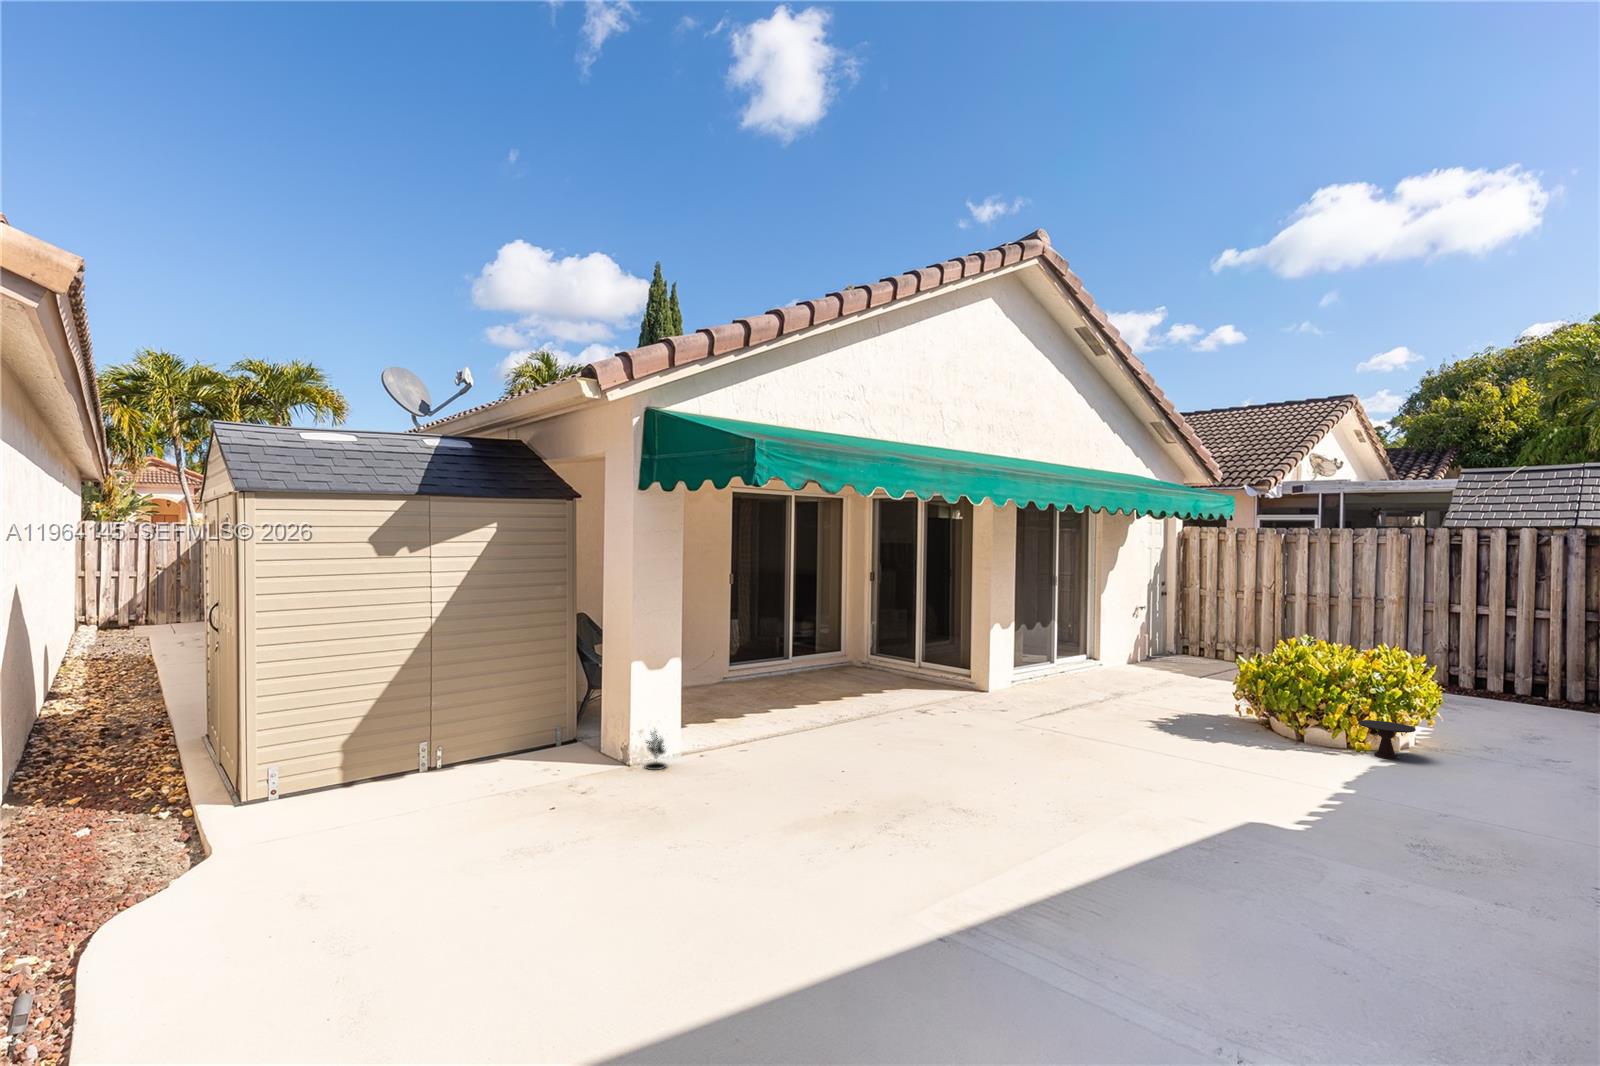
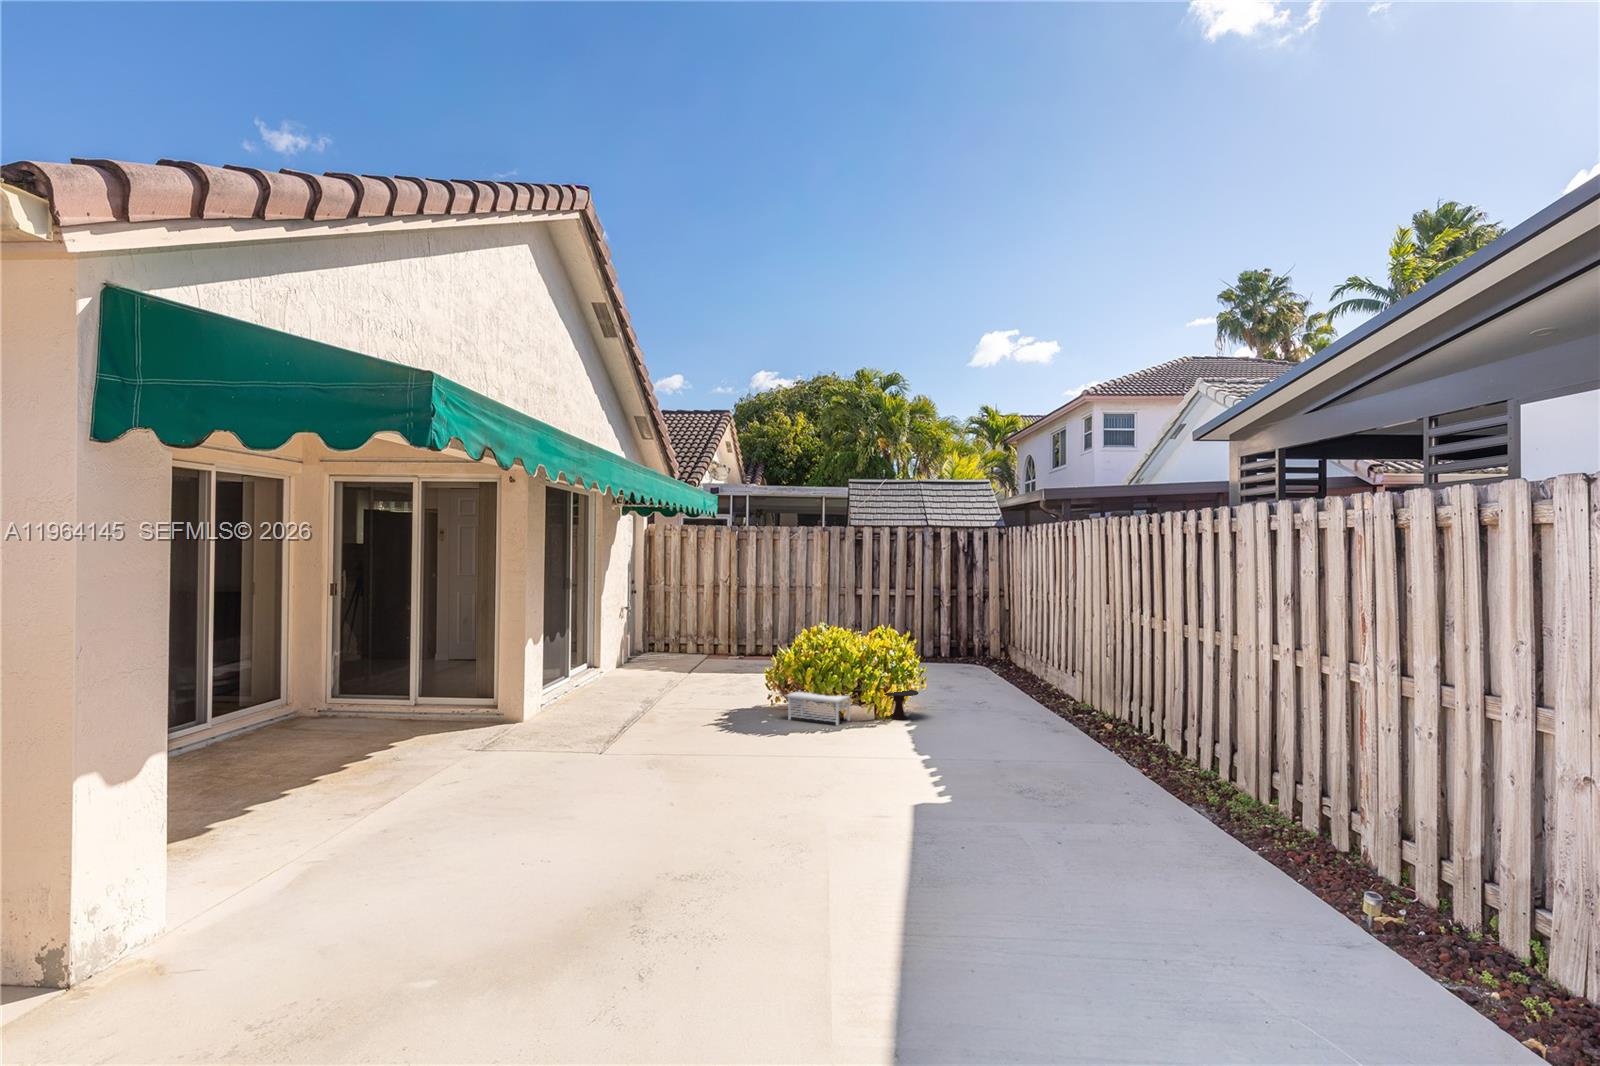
storage bench: none [1236,705,1316,749] -> present [786,692,852,725]
potted tree: present [644,731,667,770] -> none [104,892,167,977]

